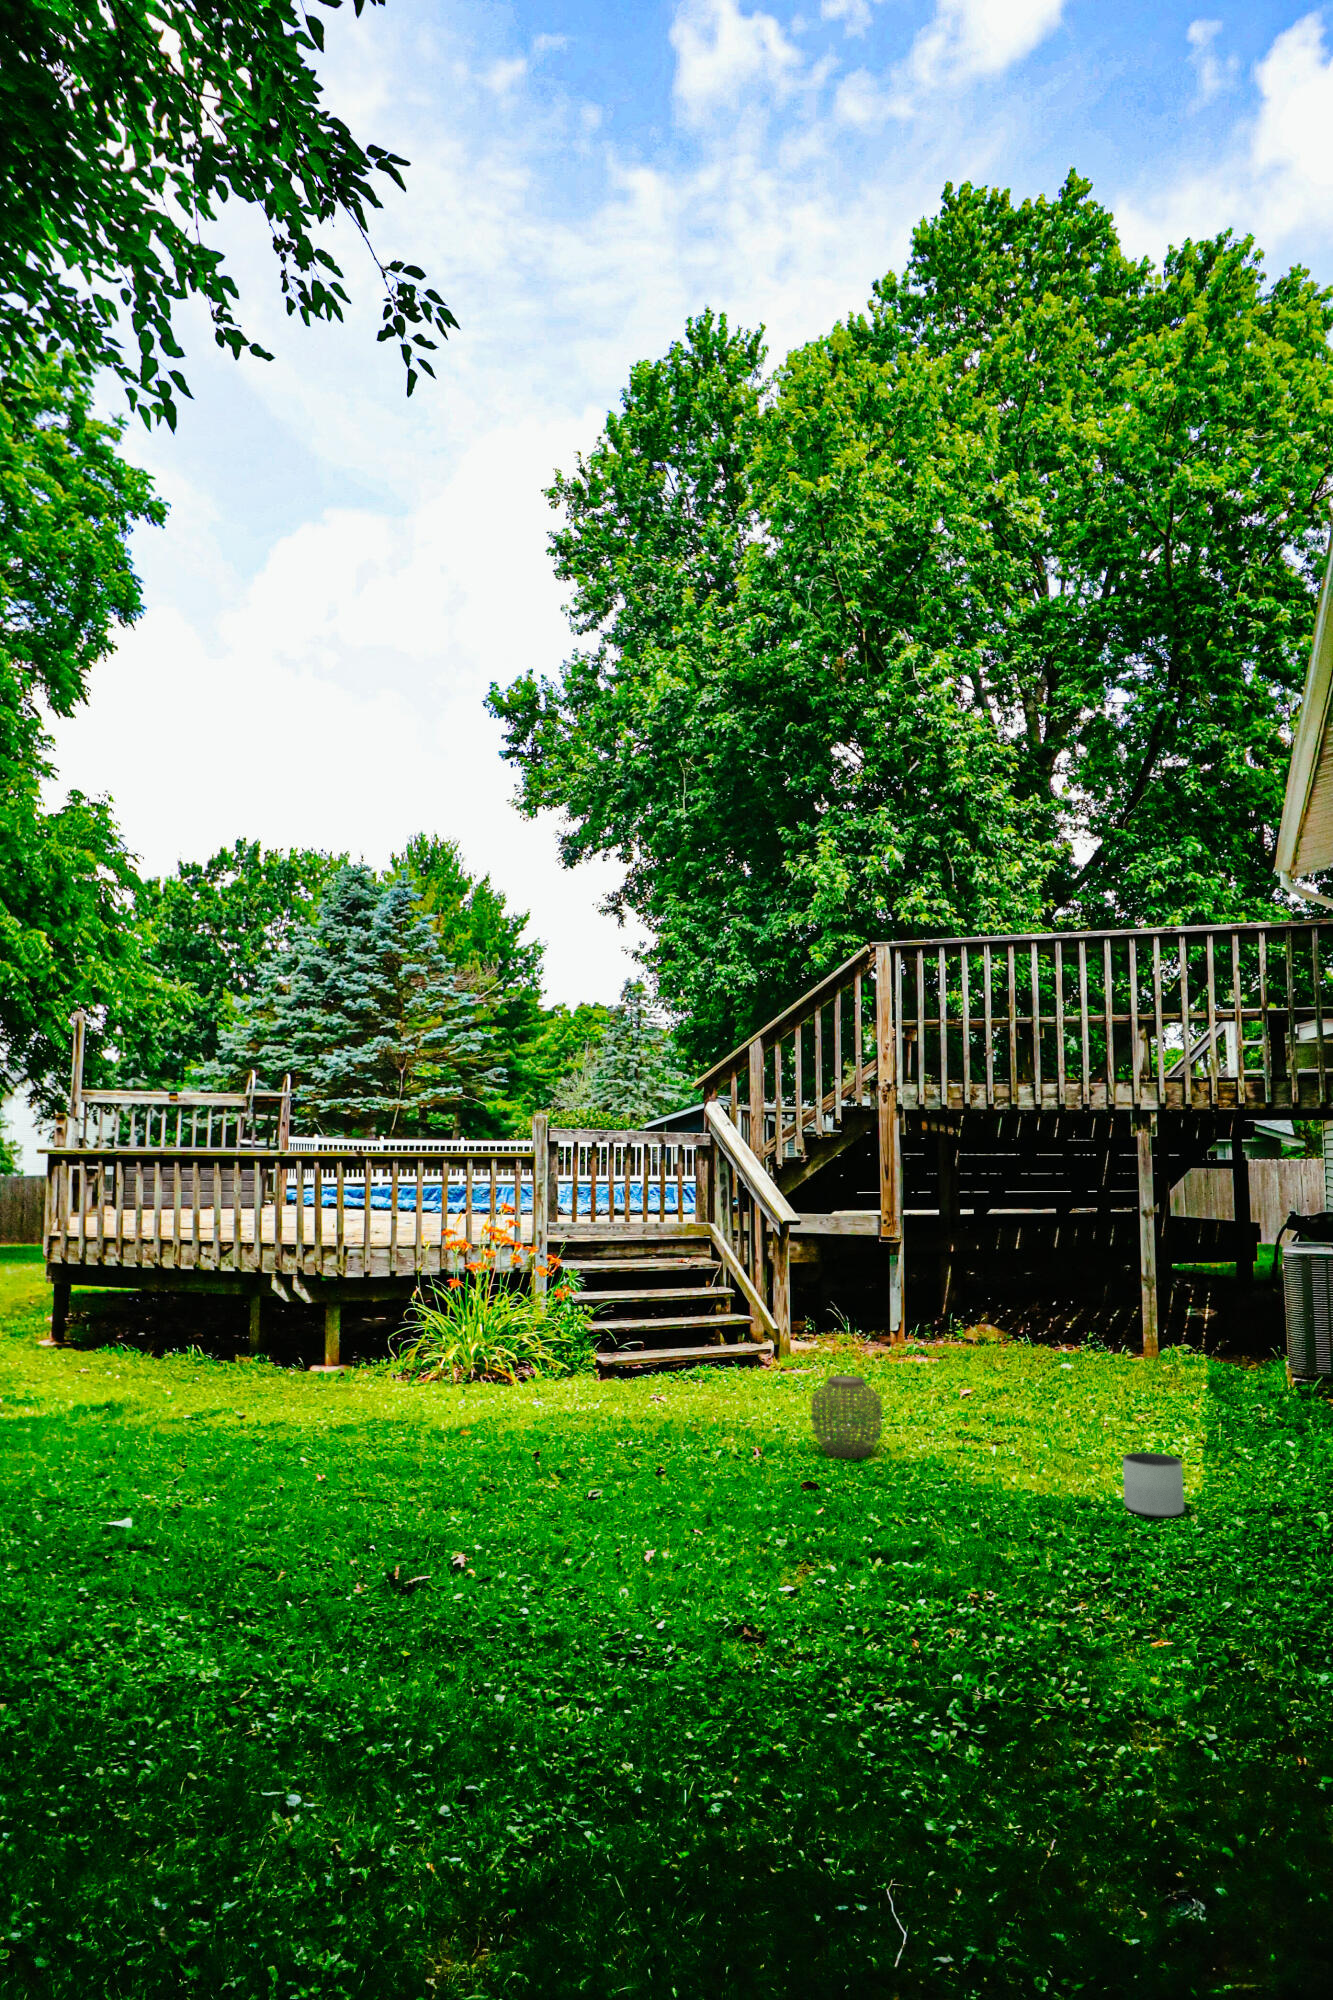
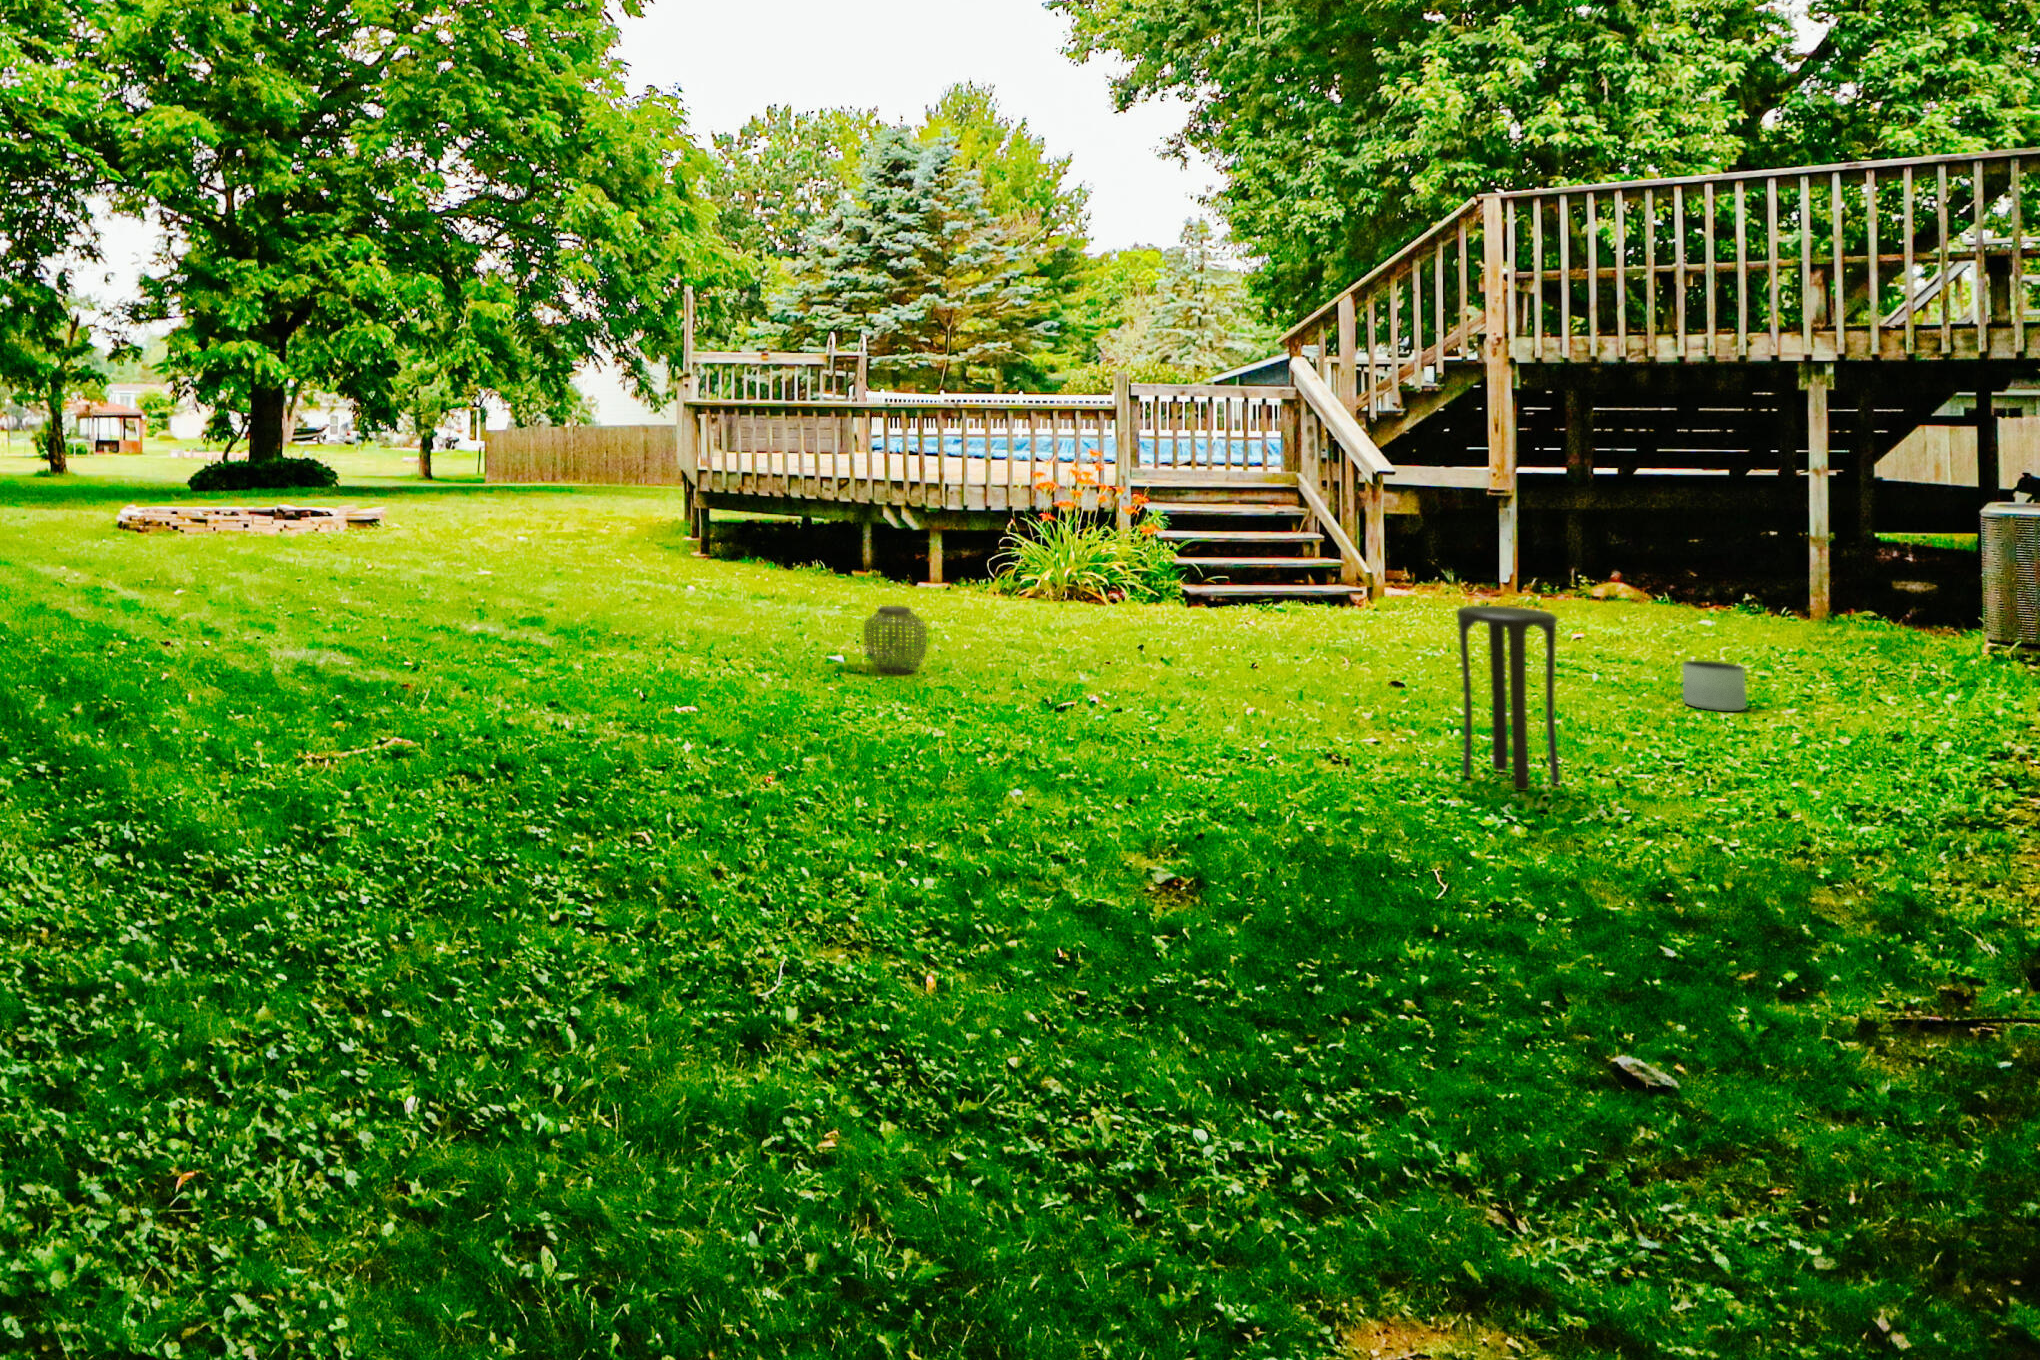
woven basket: present [812,1376,882,1458] -> present [864,606,926,674]
stool: none [958,1450,1093,1766] -> present [1457,606,1560,791]

